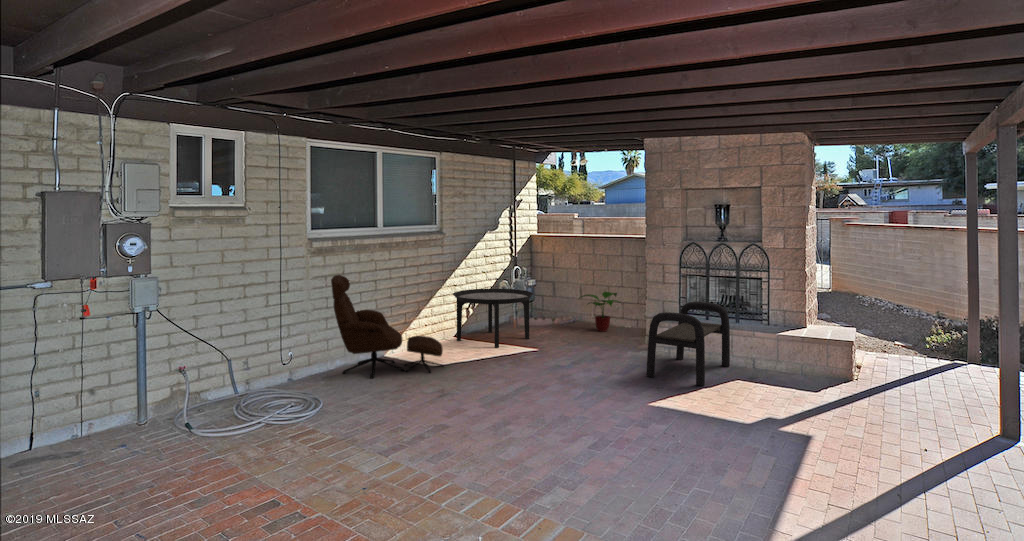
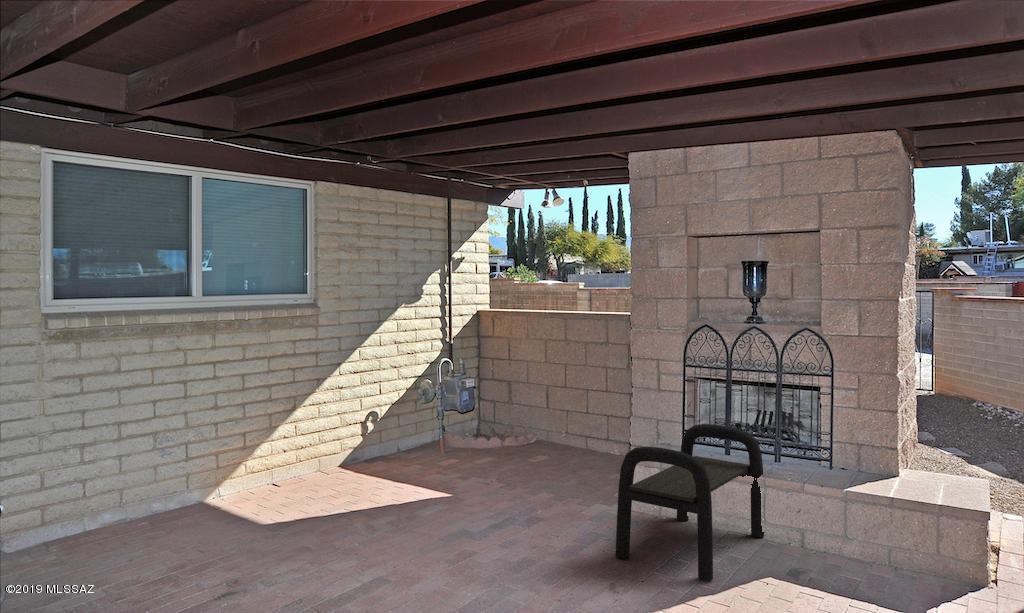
lounge chair: present [331,275,443,378] -> none [77,373,282,553]
round table: present [453,289,533,348] -> none [330,393,459,491]
potted plant: present [581,292,619,332] -> none [538,399,605,463]

